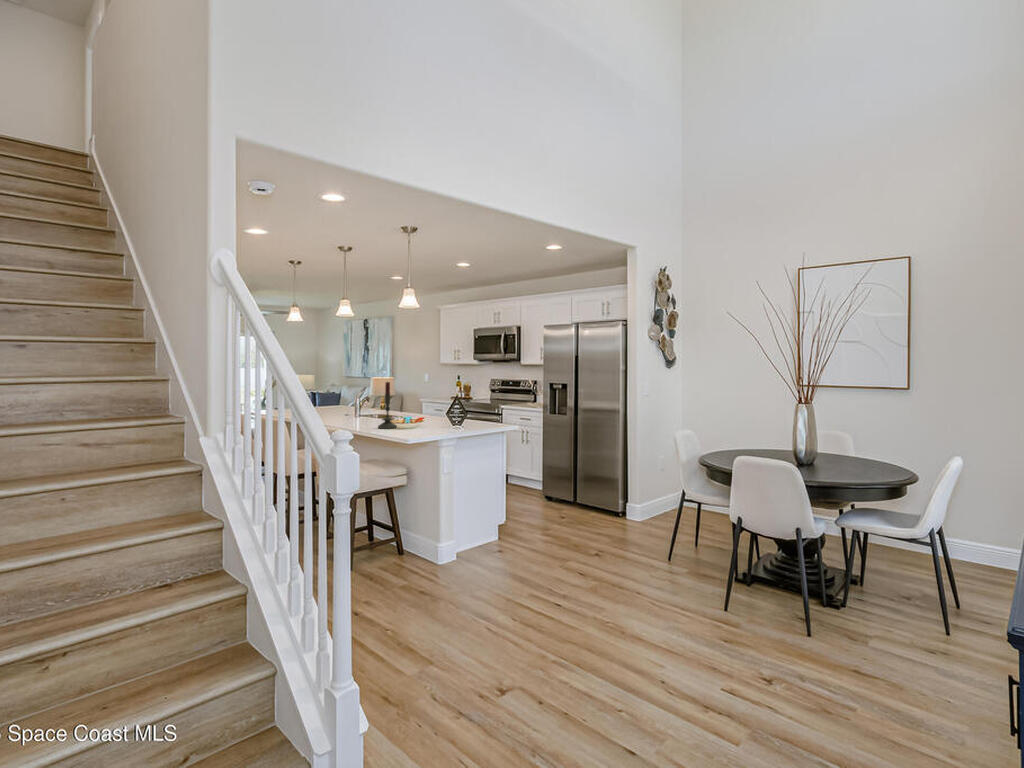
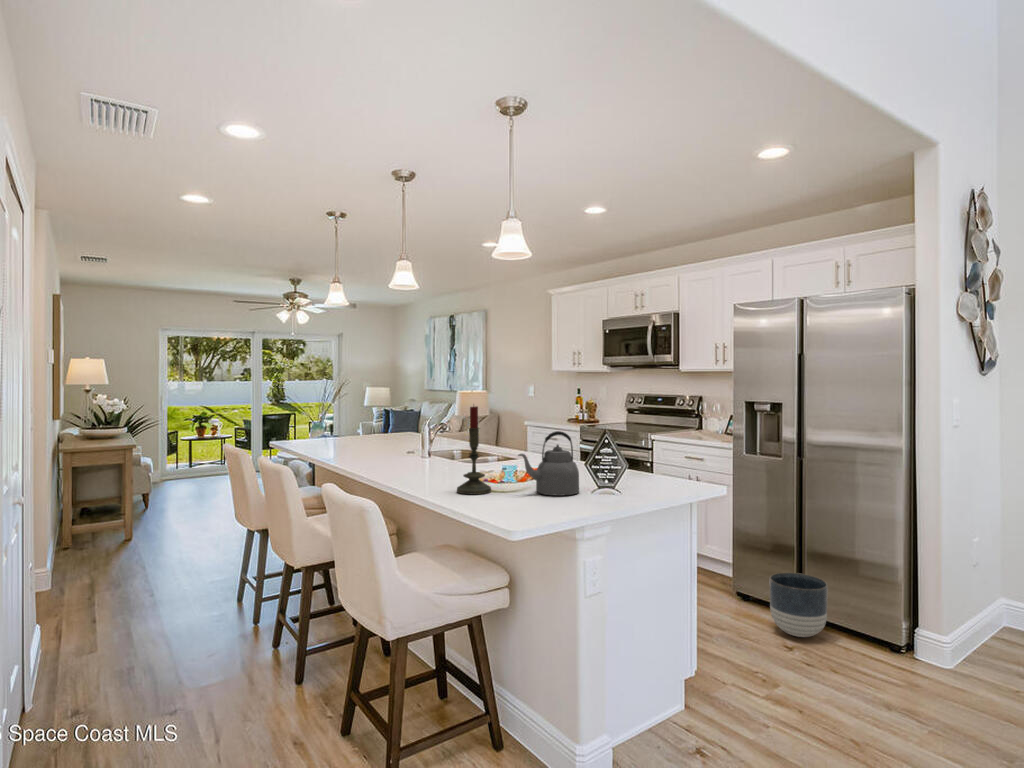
kettle: none [411,395,444,428] -> present [518,431,579,496]
planter: none [557,480,586,513] -> present [770,573,828,637]

